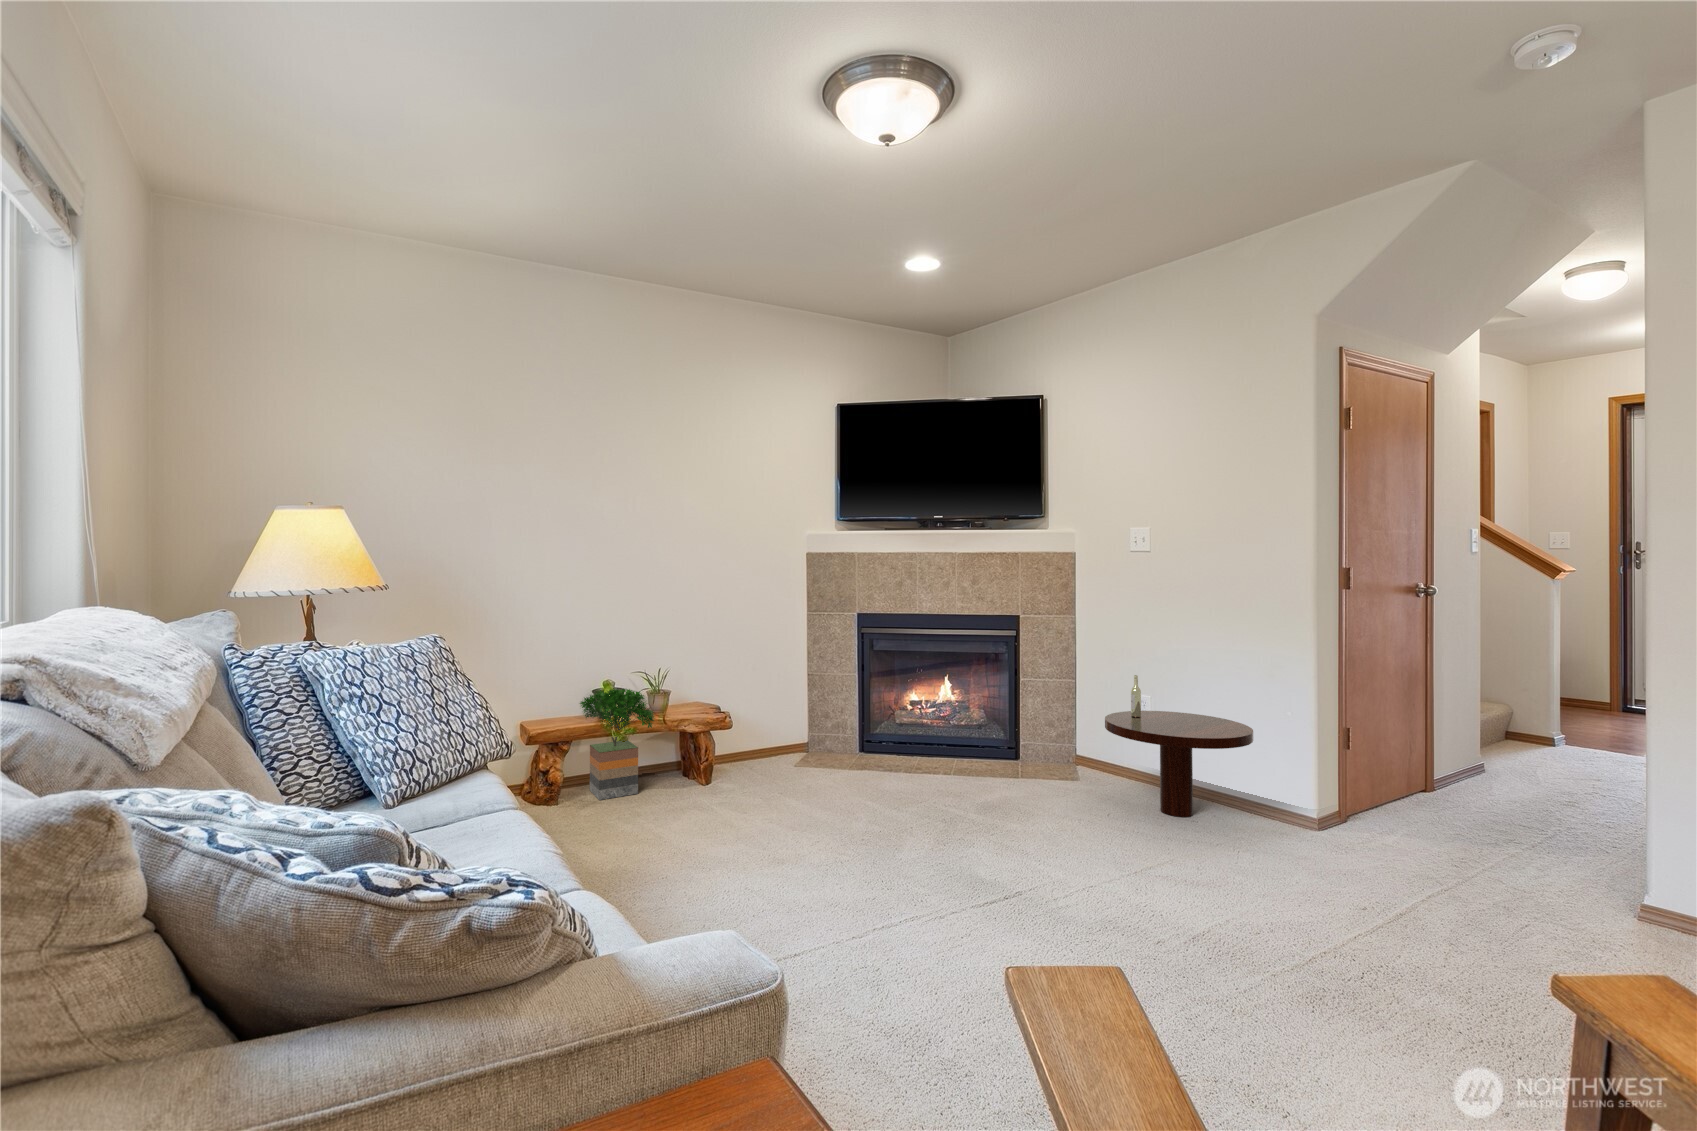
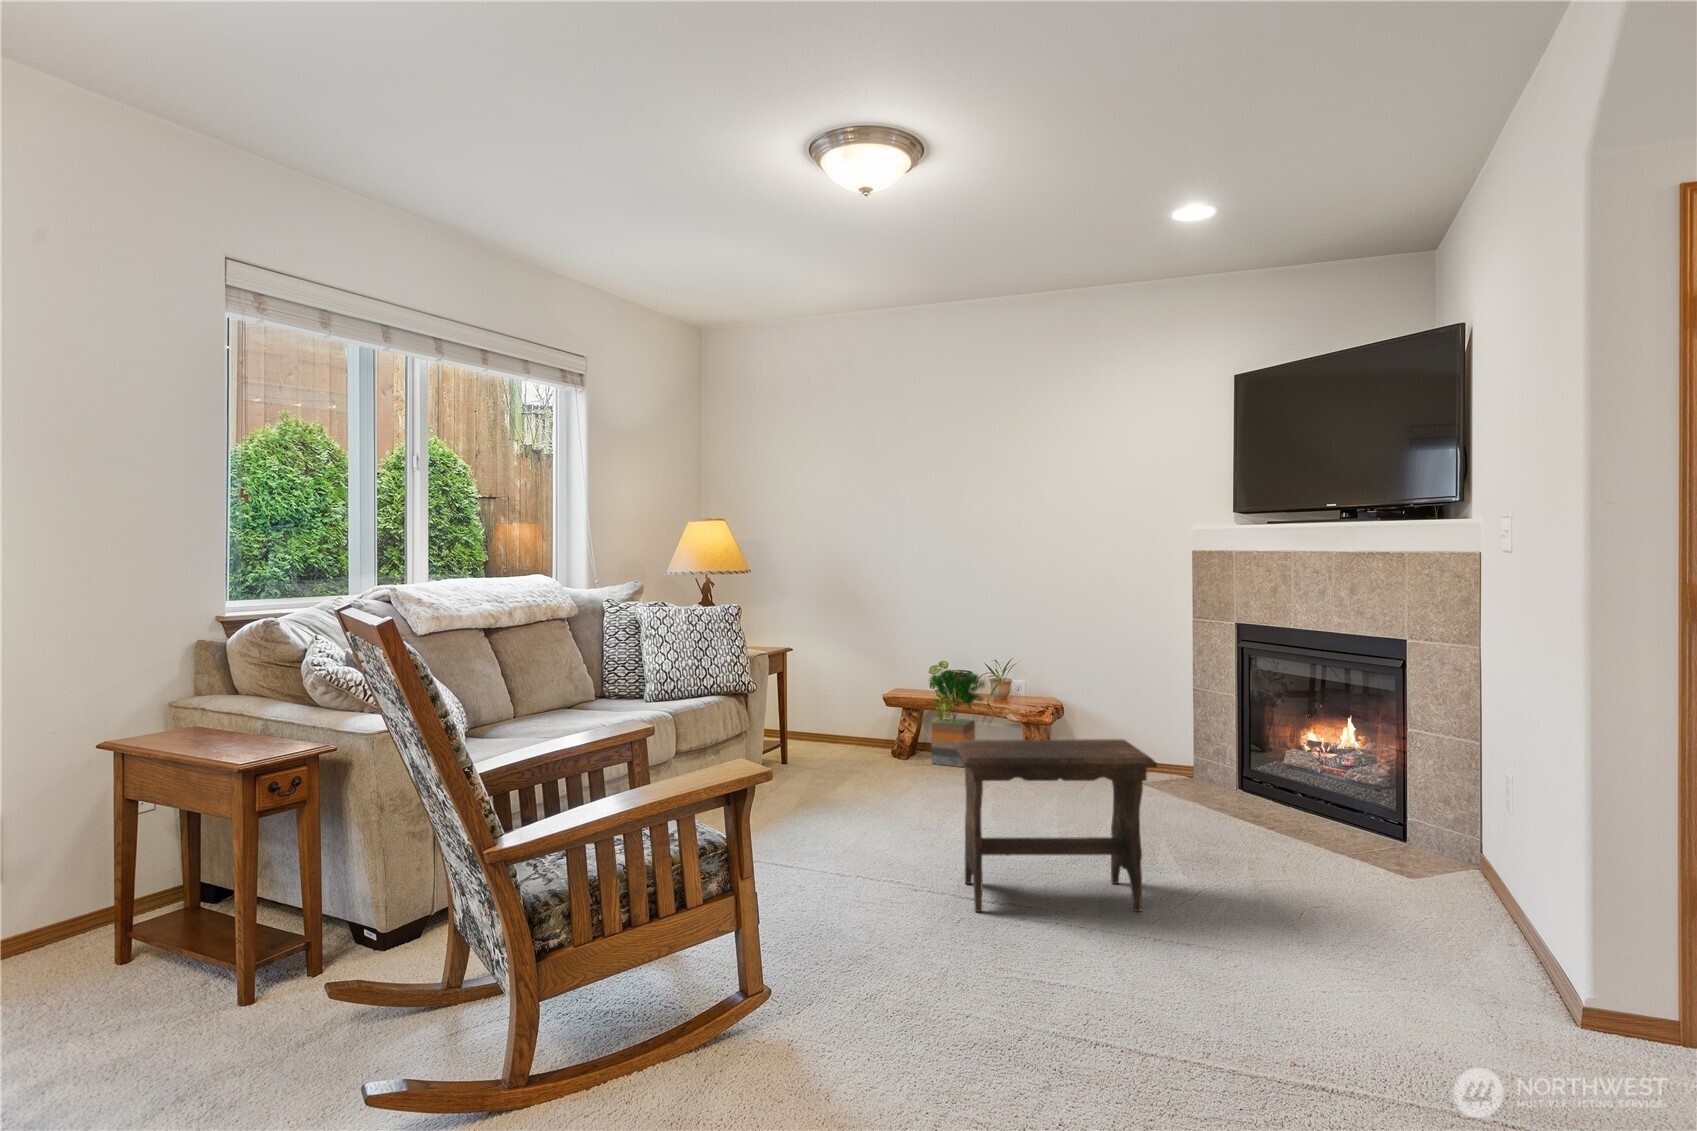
coffee table: present [1105,675,1253,817] -> none [1296,731,1523,951]
footstool: none [958,714,1096,911] -> present [953,739,1157,912]

